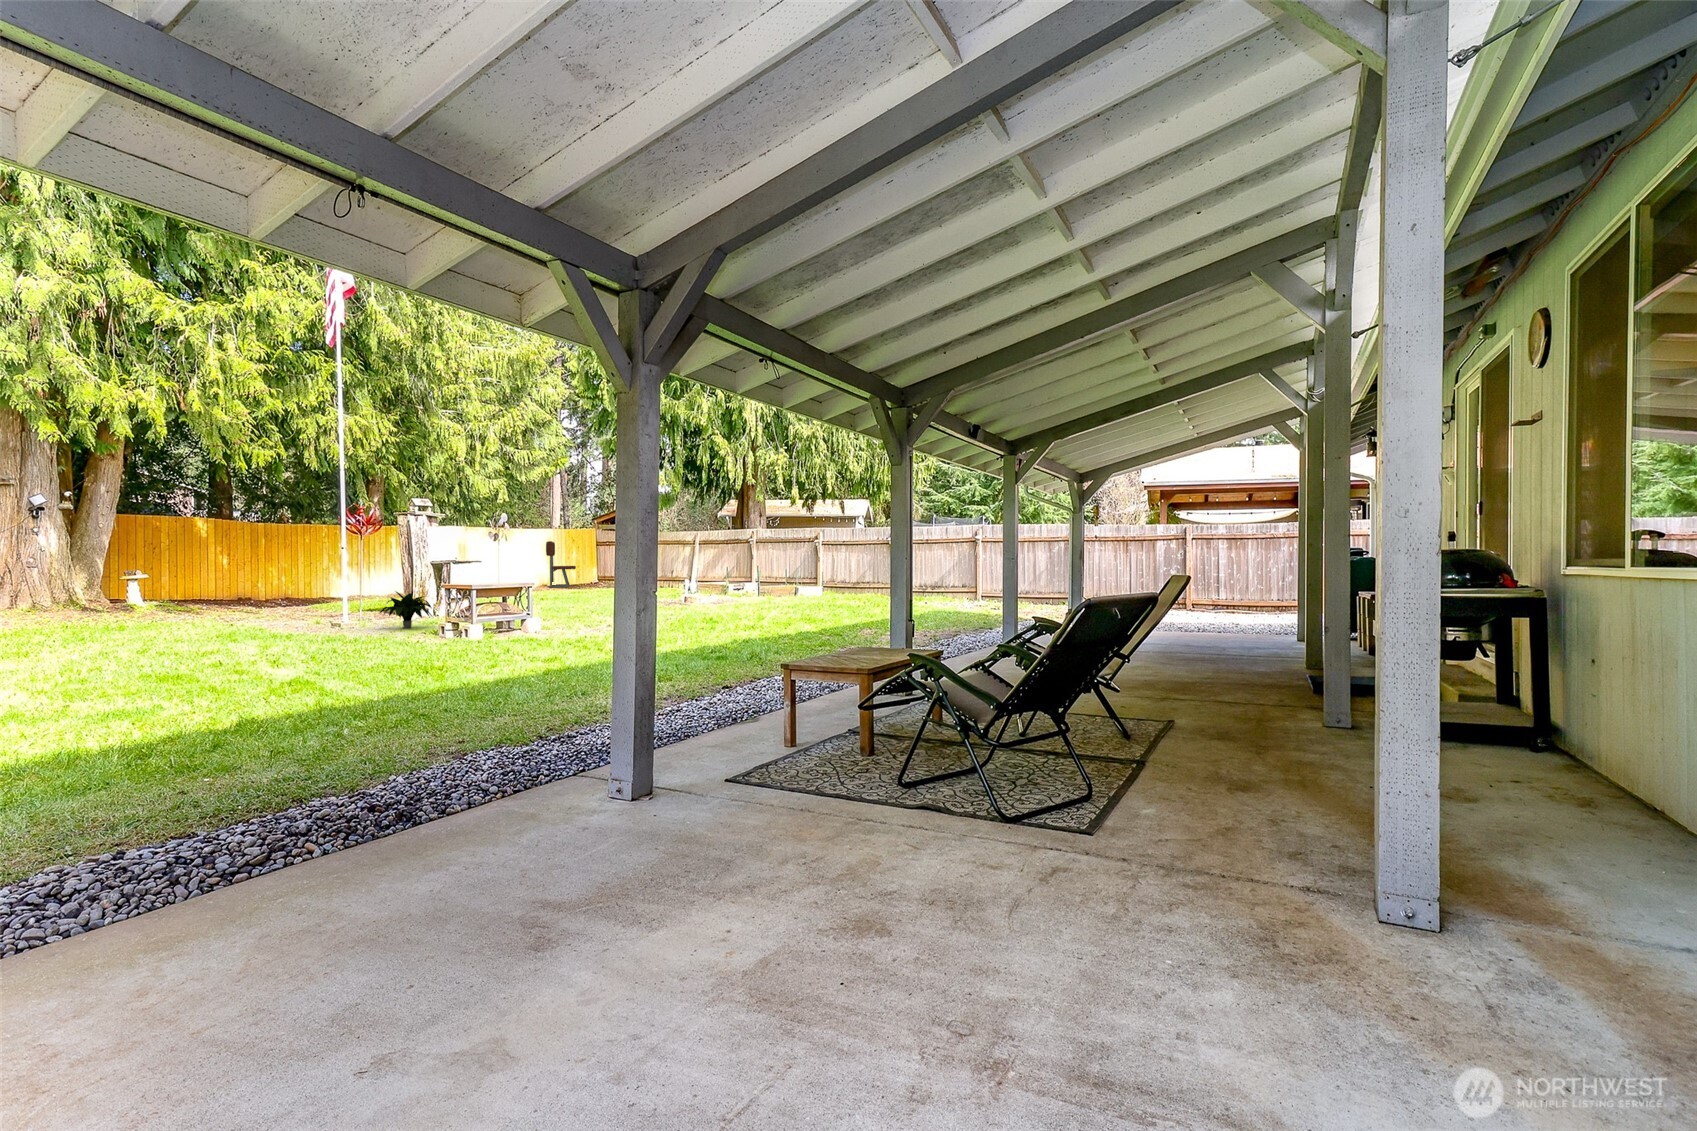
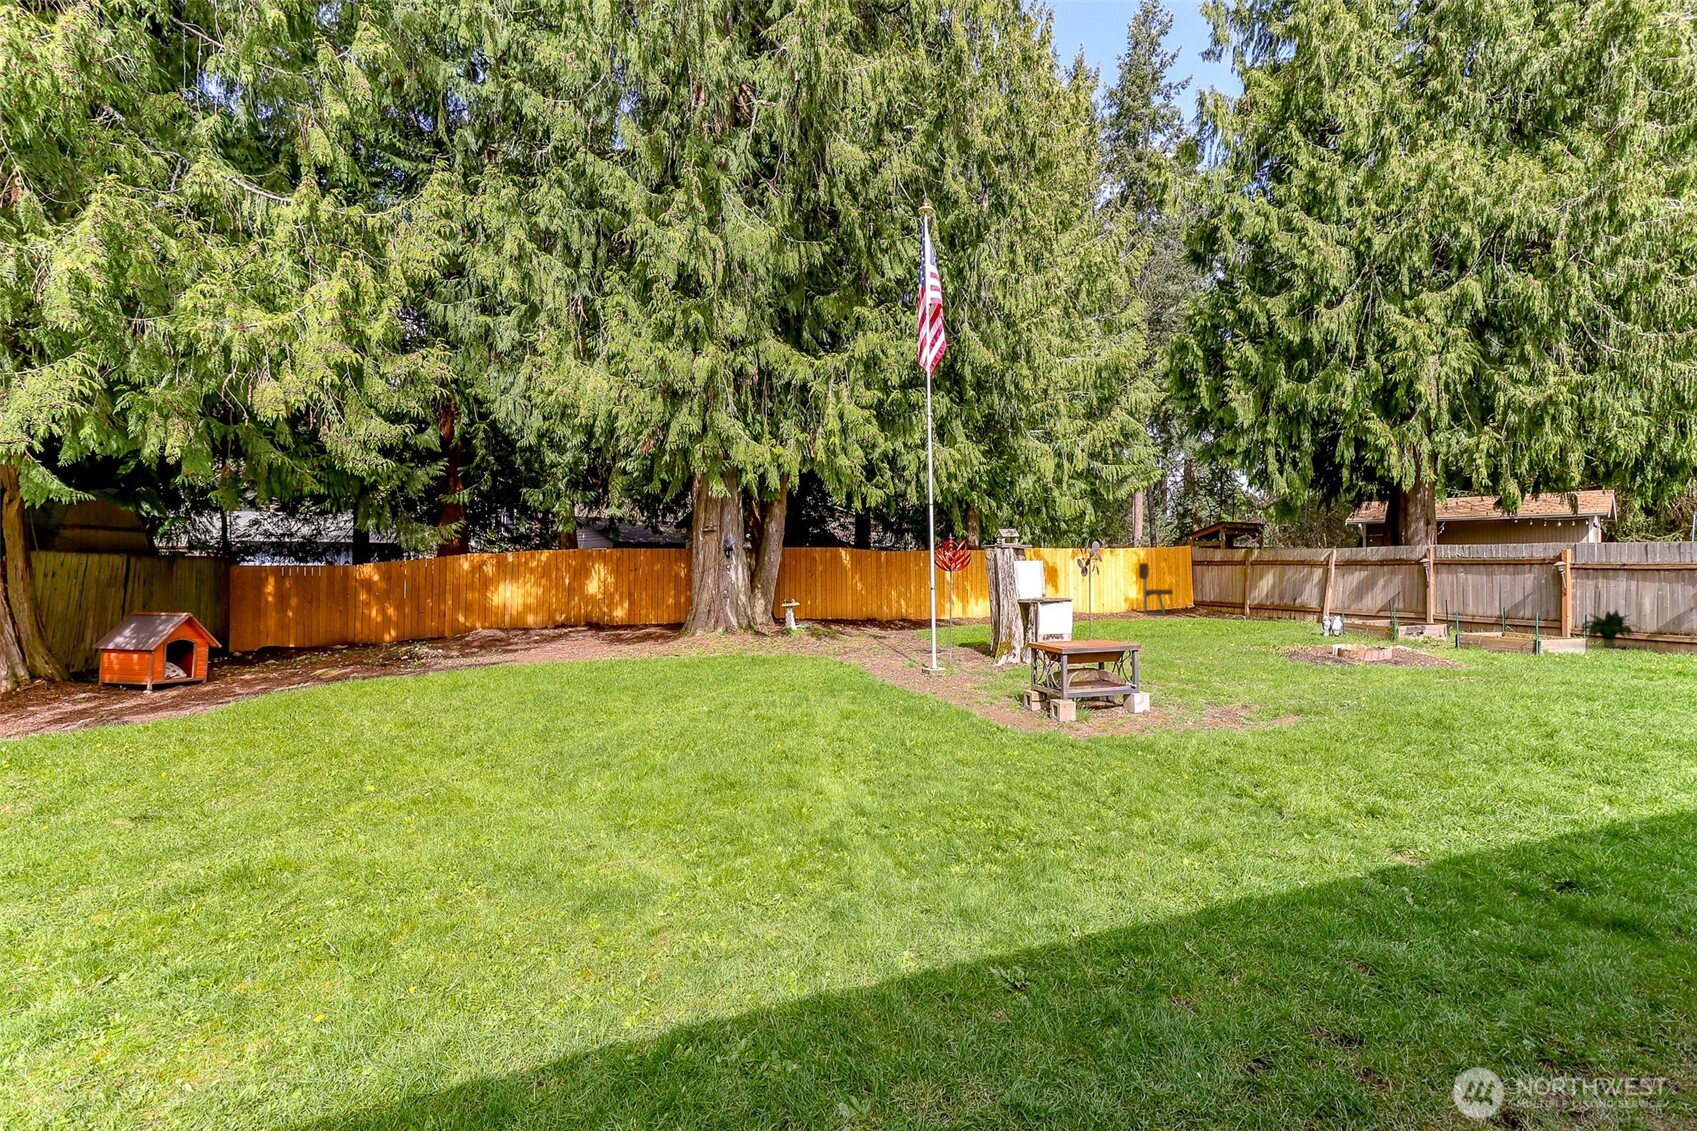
potted plant: present [380,591,432,628] -> present [1581,610,1636,647]

